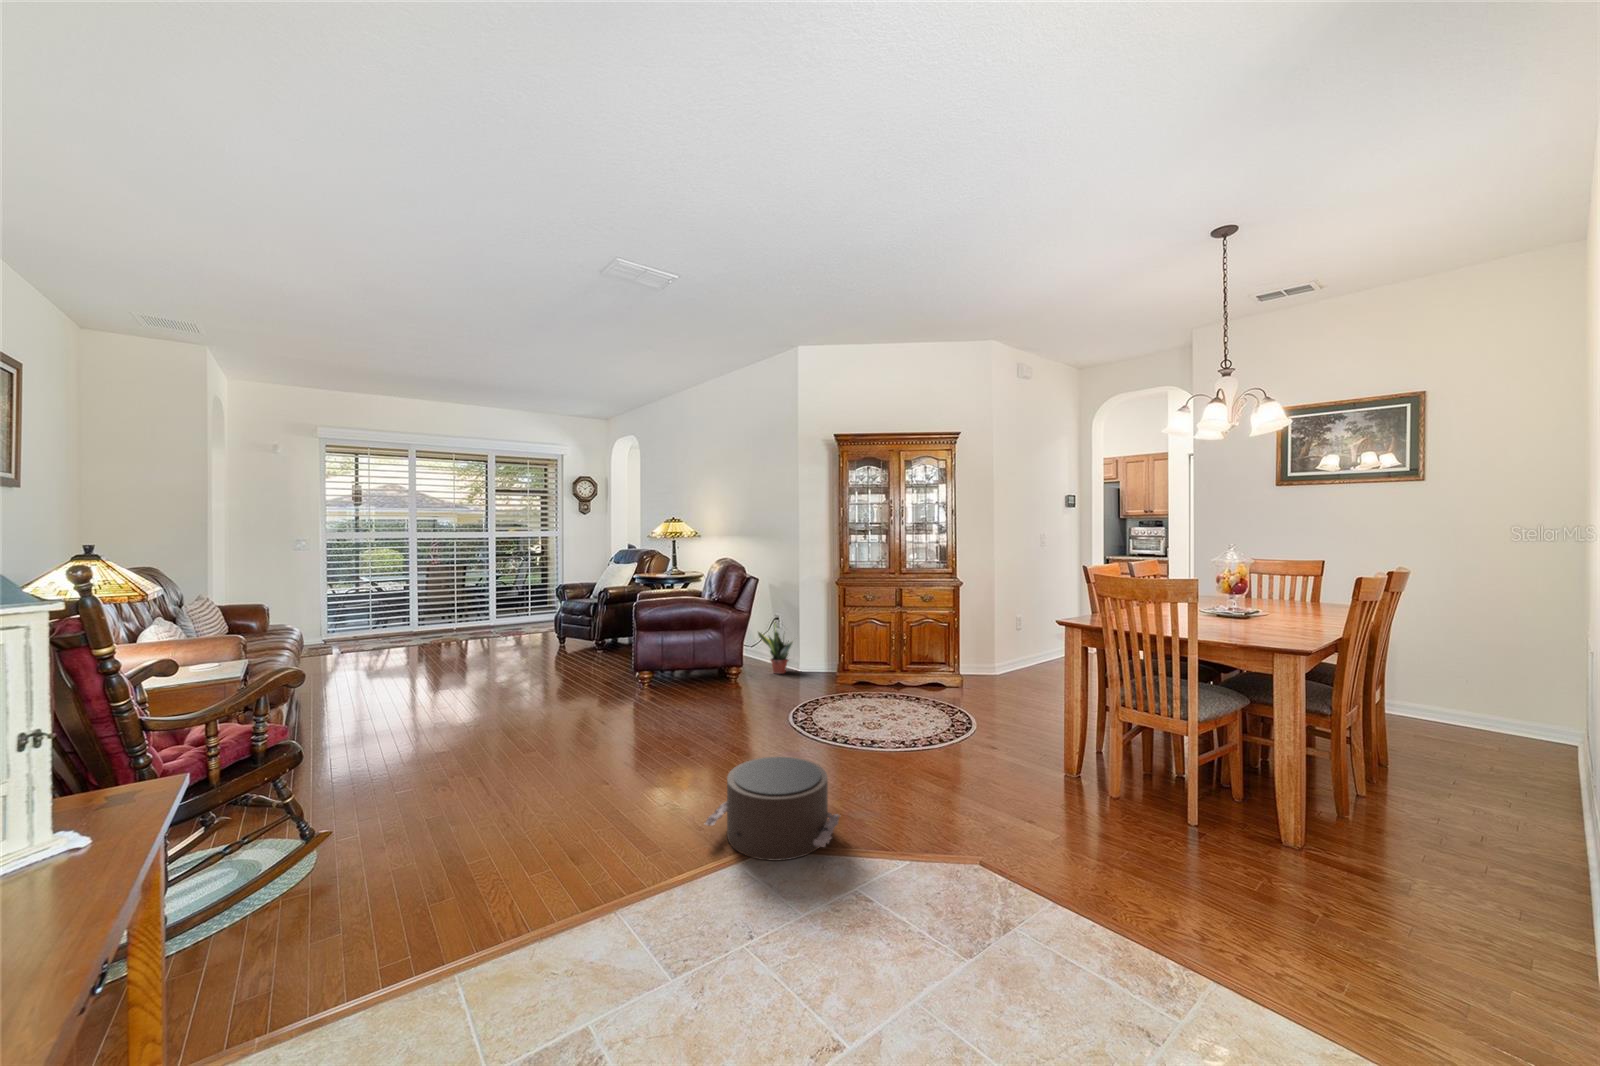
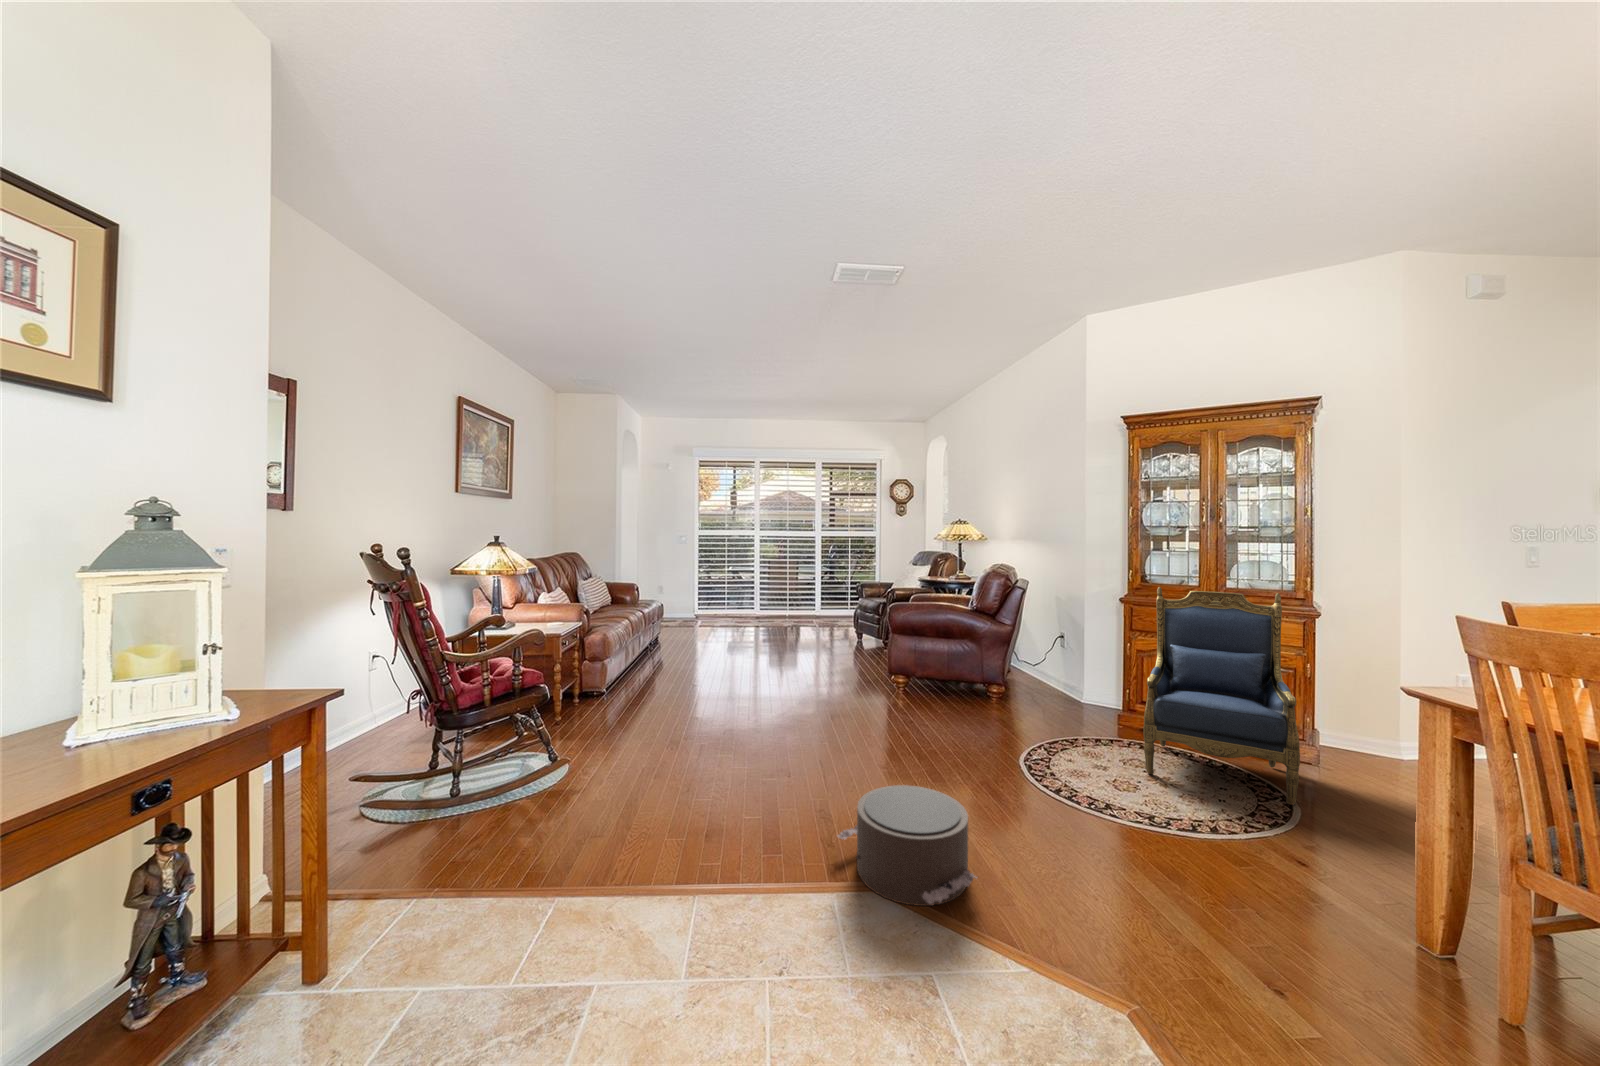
armchair: none [867,569,968,714] -> present [1143,587,1300,805]
potted plant: present [758,623,793,674] -> none [1028,638,1077,700]

